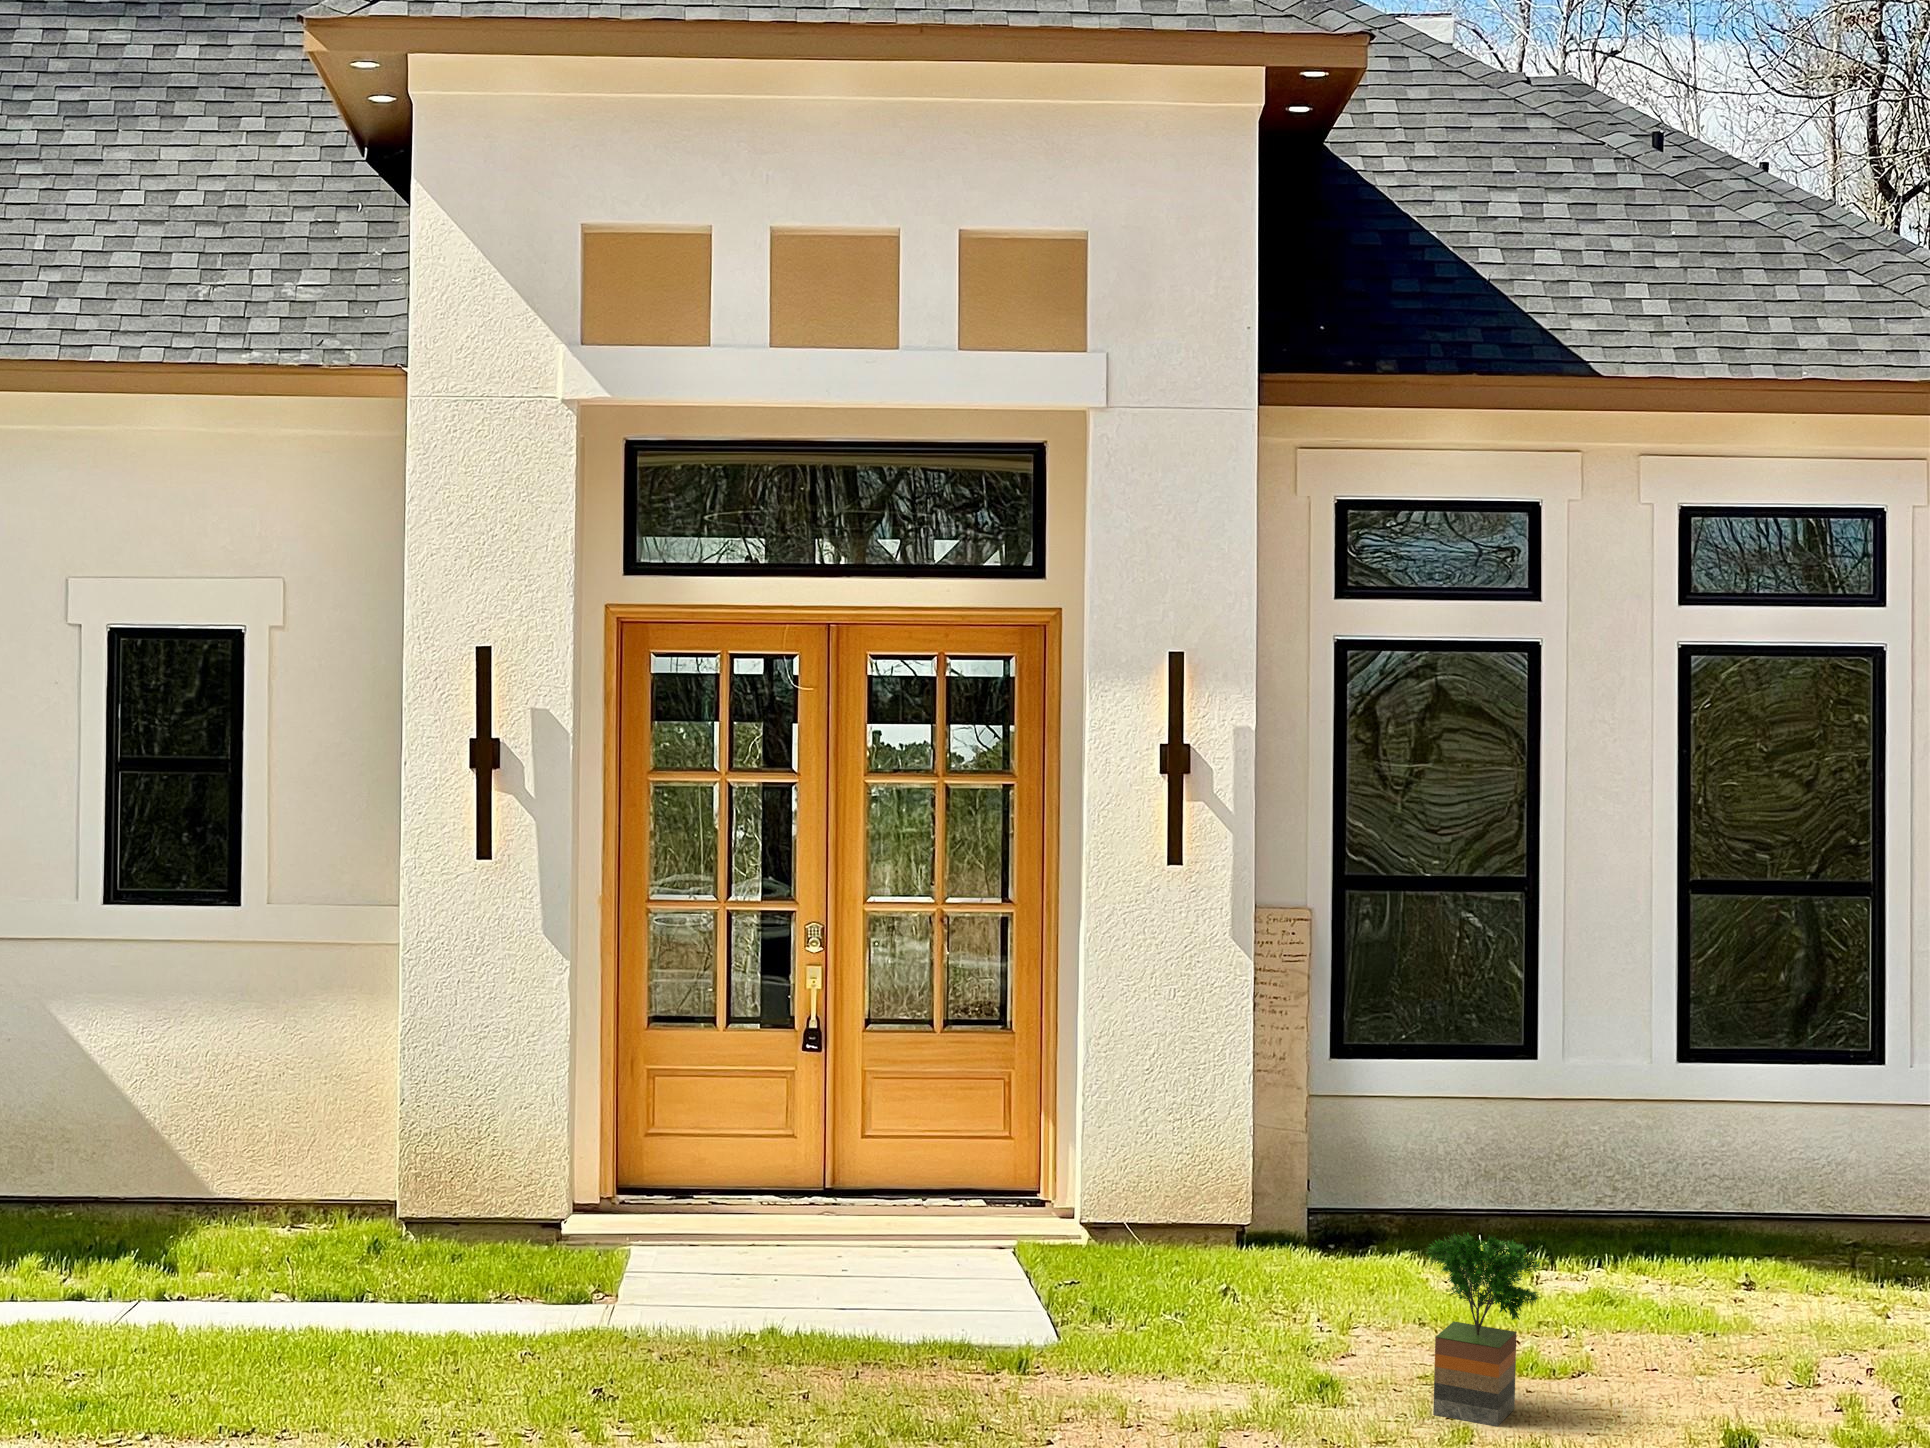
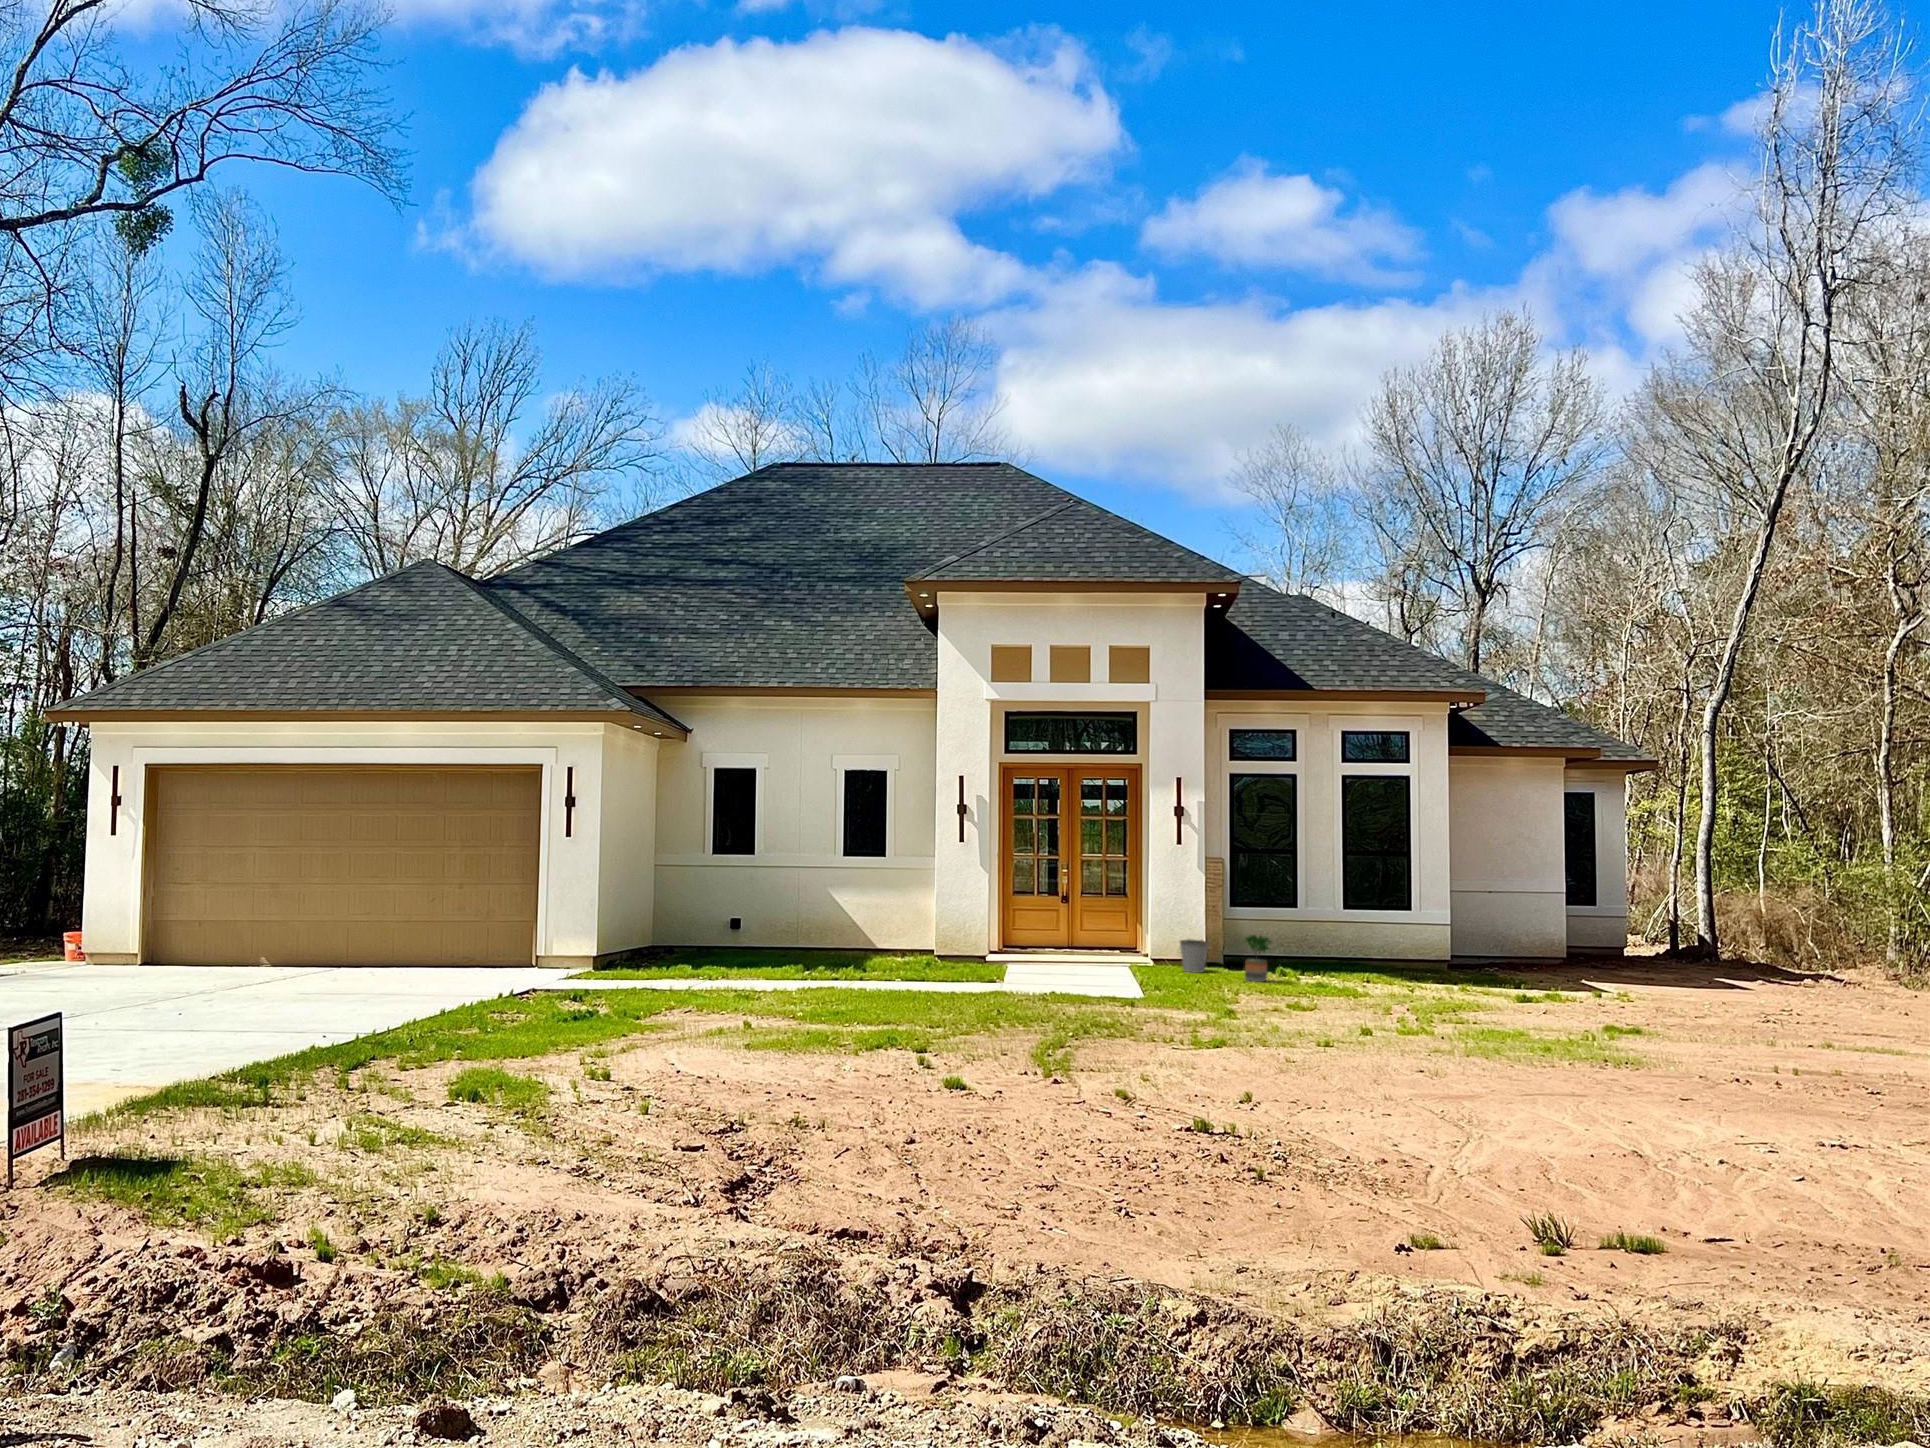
bucket: none [1175,1219,1288,1353] -> present [1180,940,1209,973]

